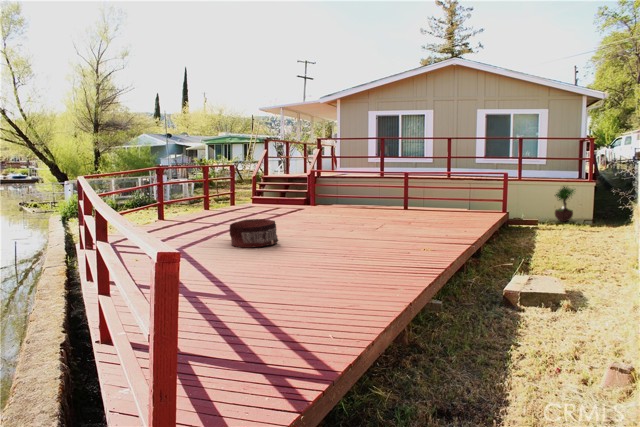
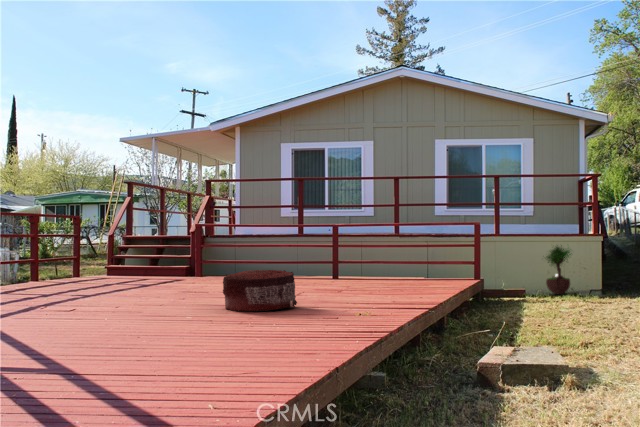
pouf: present [229,219,278,248] -> present [223,270,297,312]

